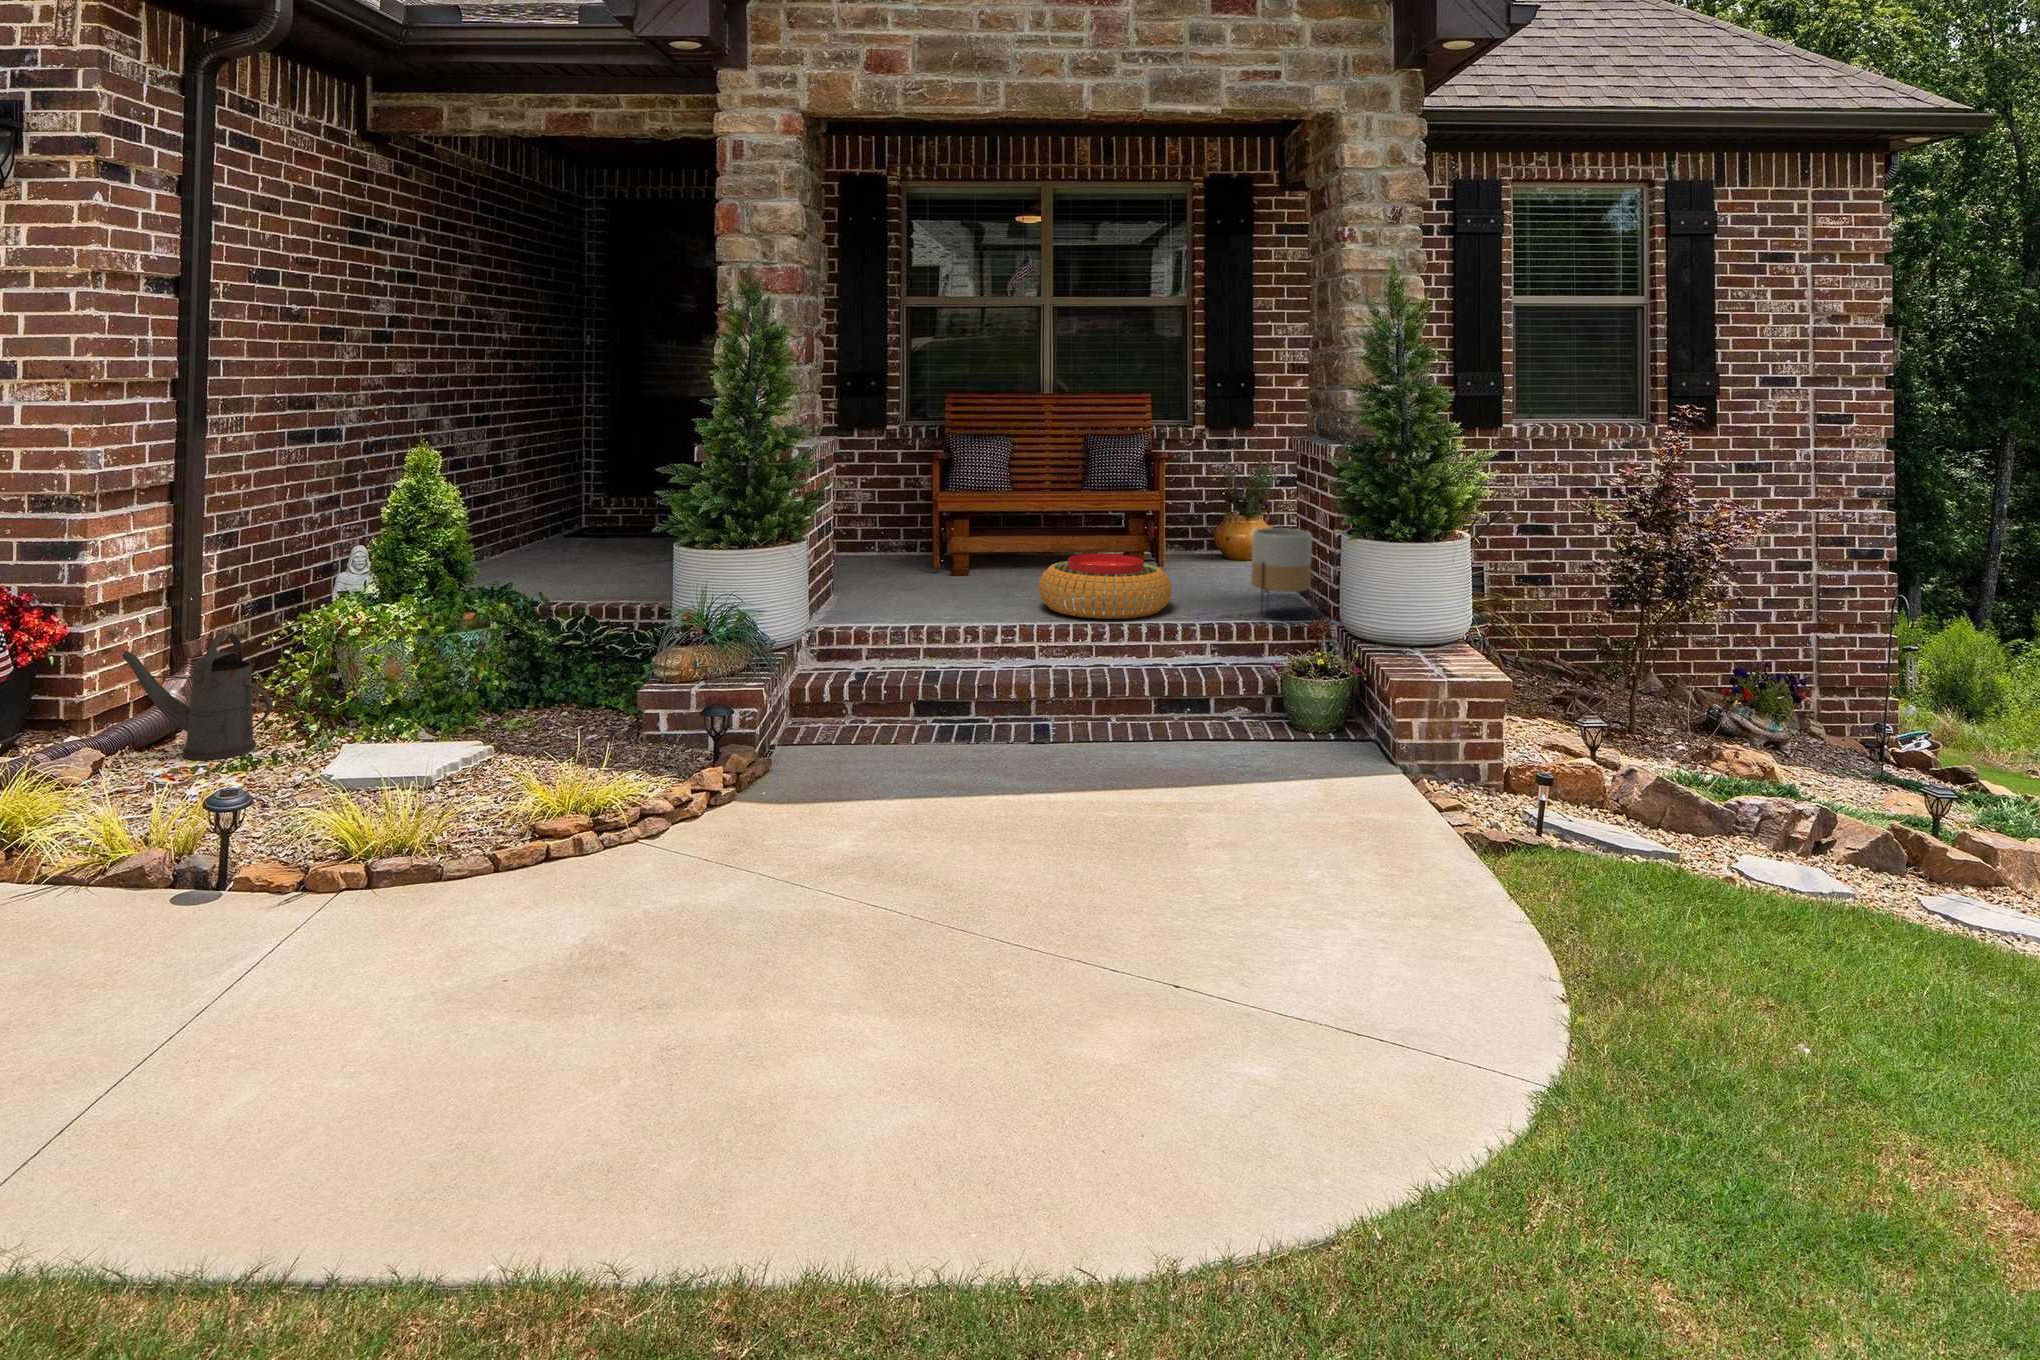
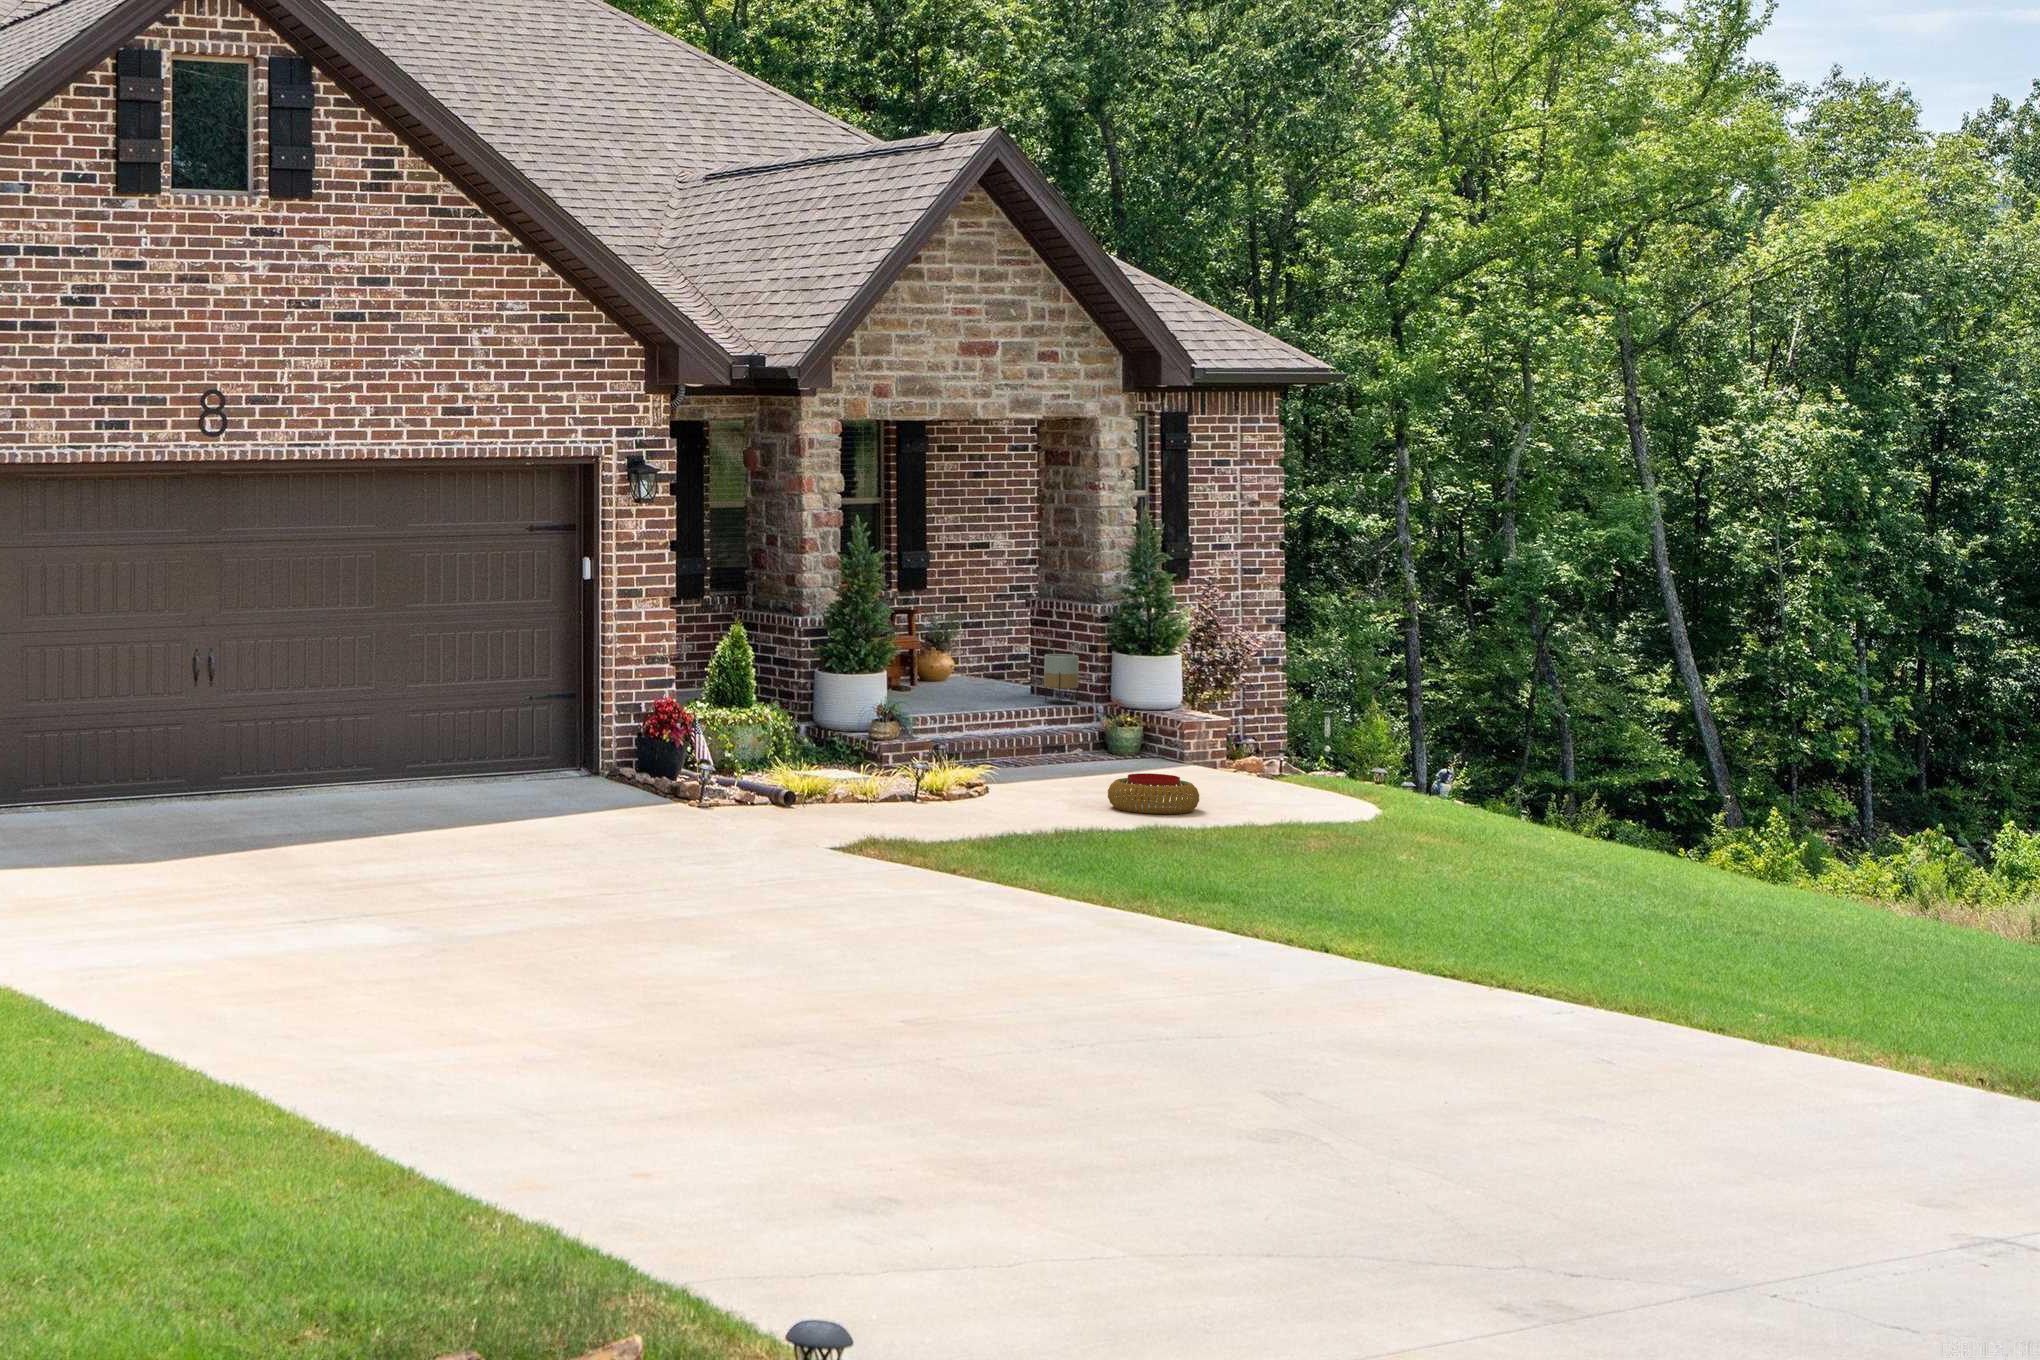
pouf: present [1039,554,1171,619] -> present [1108,773,1199,814]
watering can: present [123,632,272,760] -> none [660,729,724,793]

